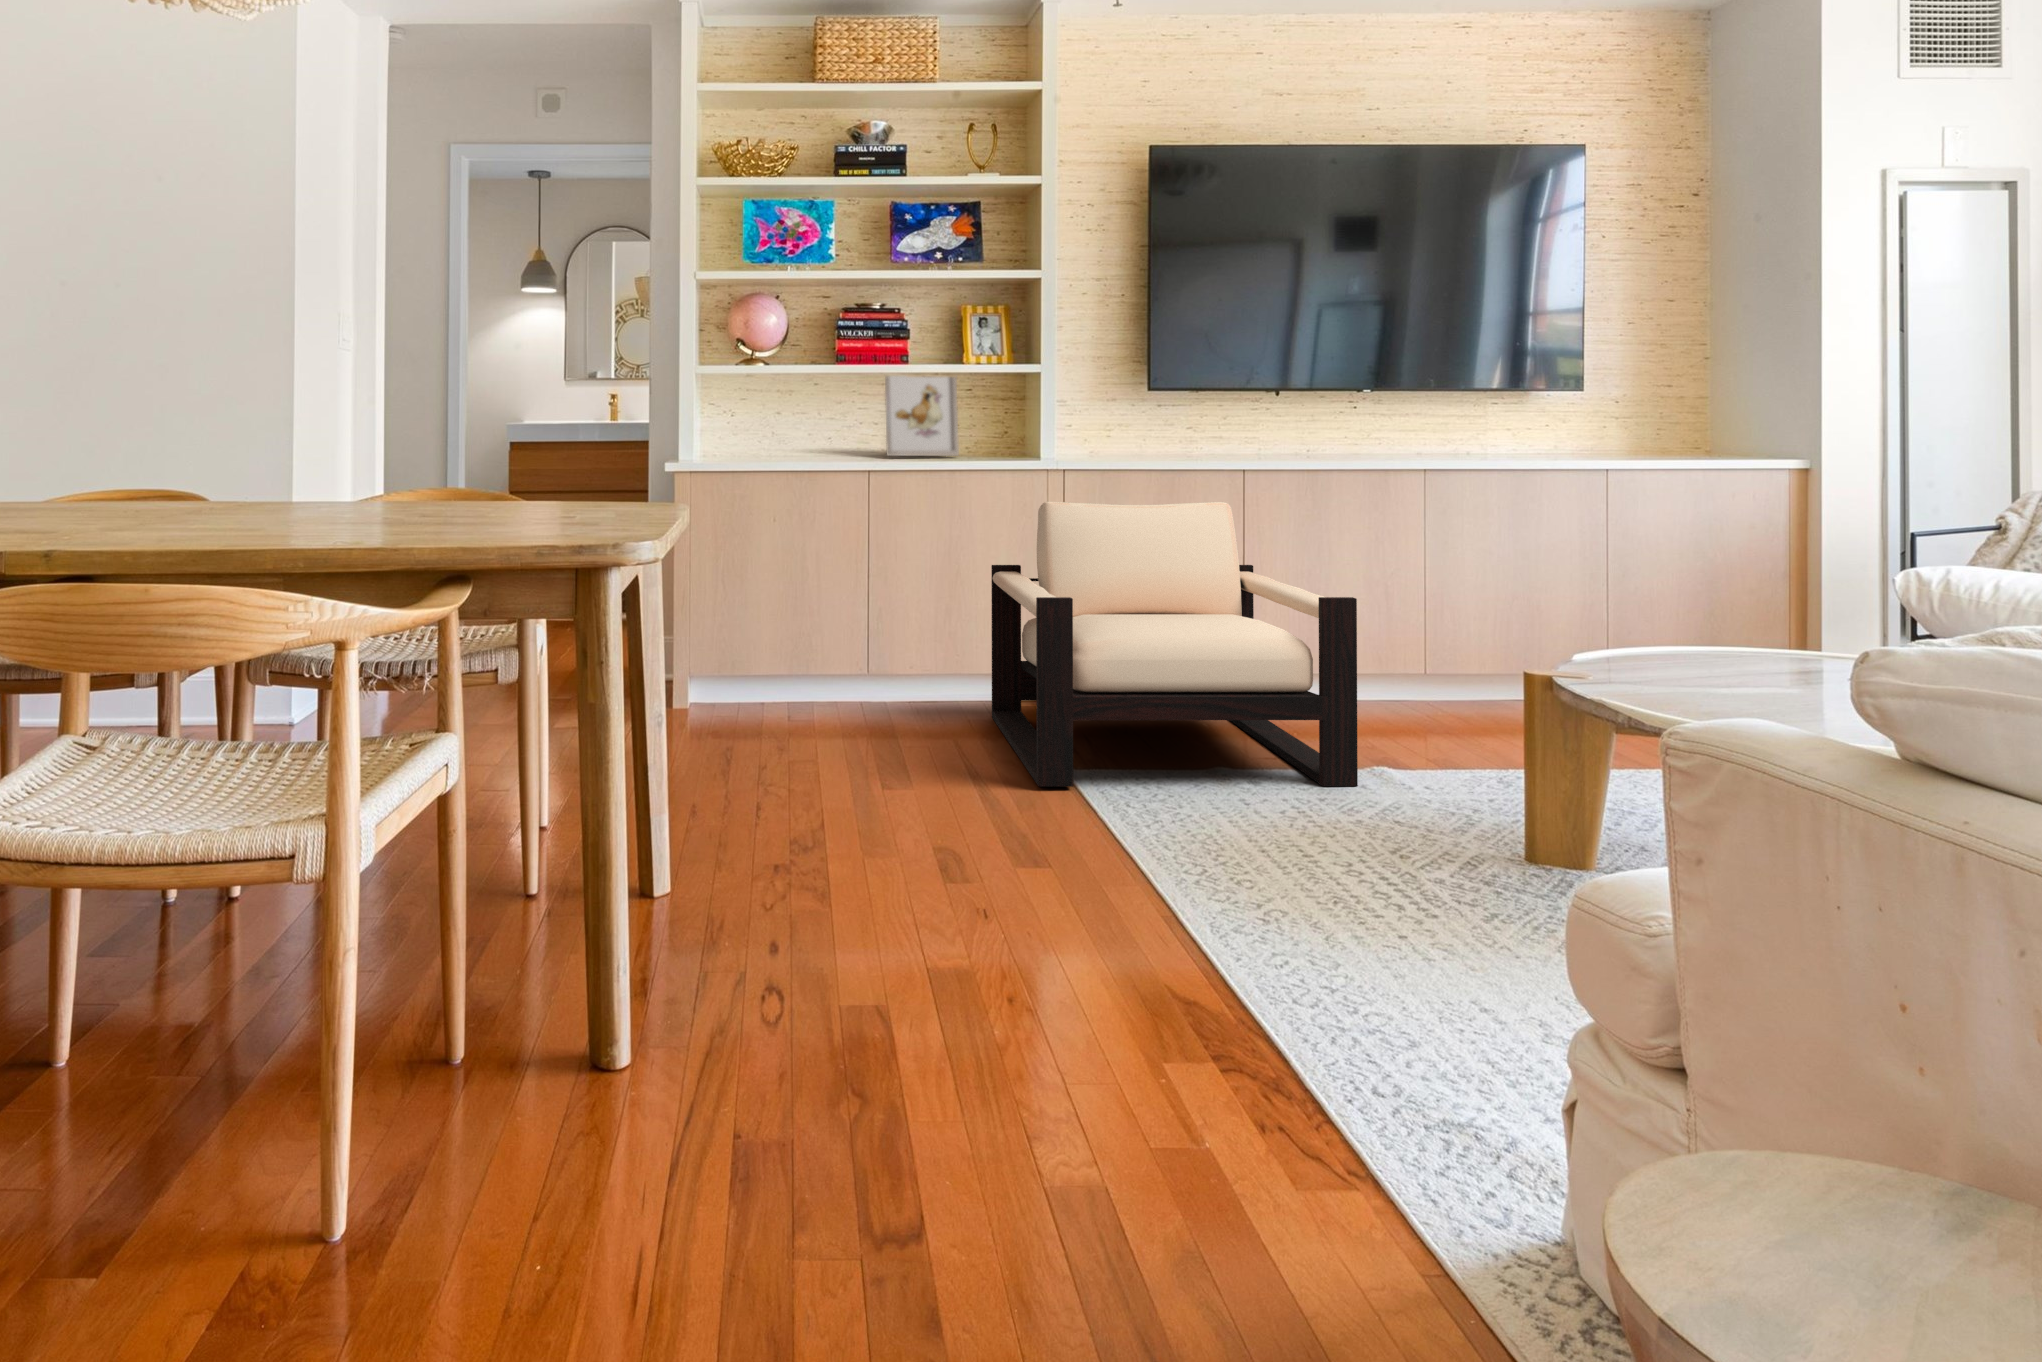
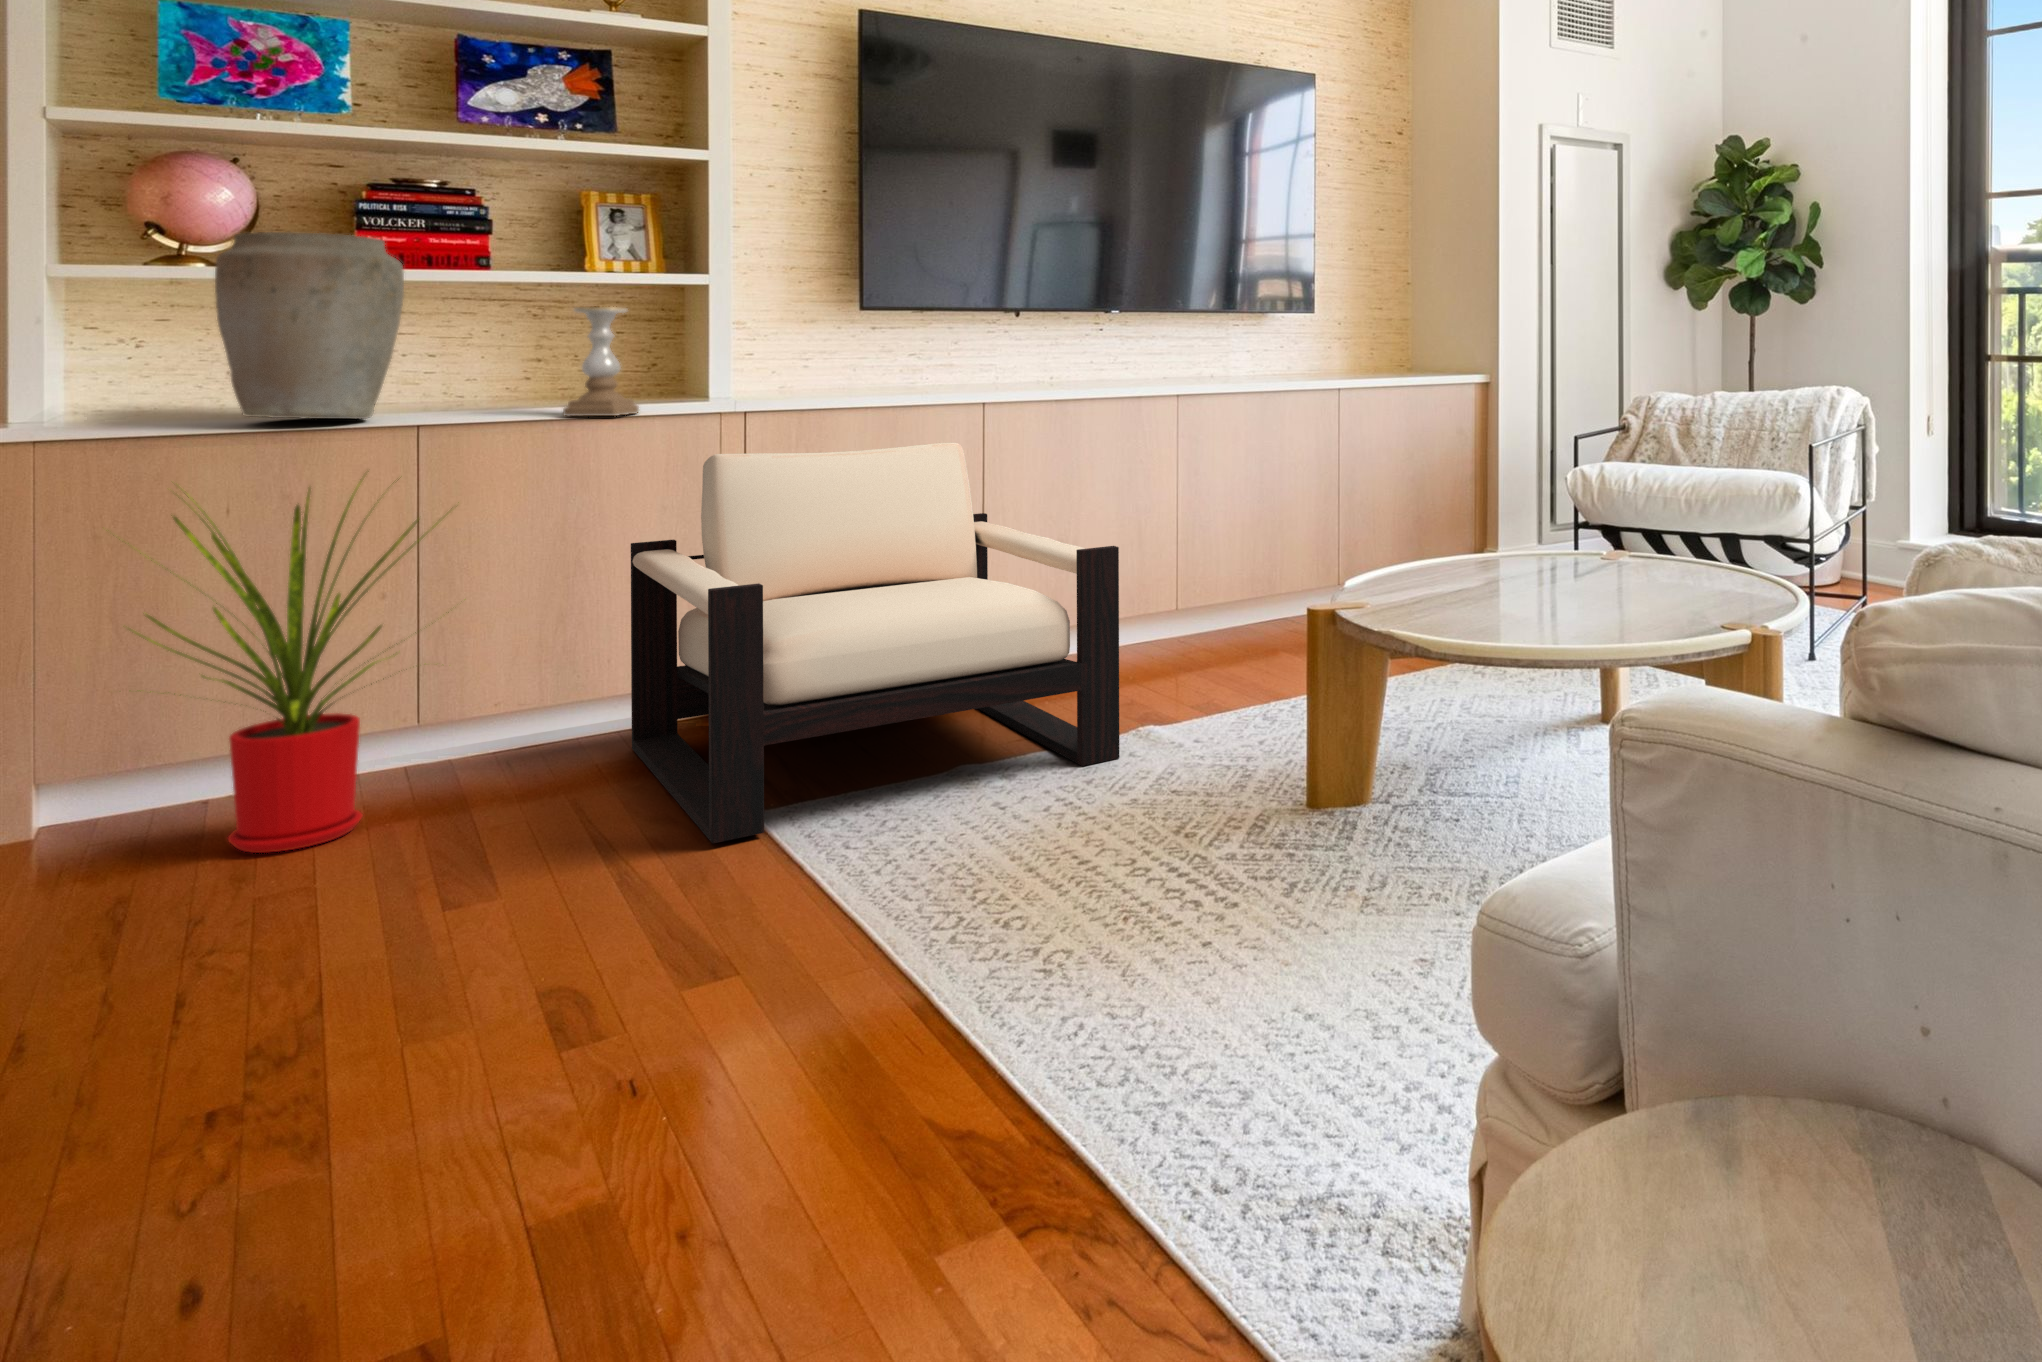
vase: none [766,343,861,467] -> present [215,232,404,419]
picture frame: present [885,376,959,456] -> none [448,270,575,399]
candle holder: none [950,391,997,470] -> present [563,307,639,416]
house plant: none [716,499,894,743] -> present [106,478,449,853]

